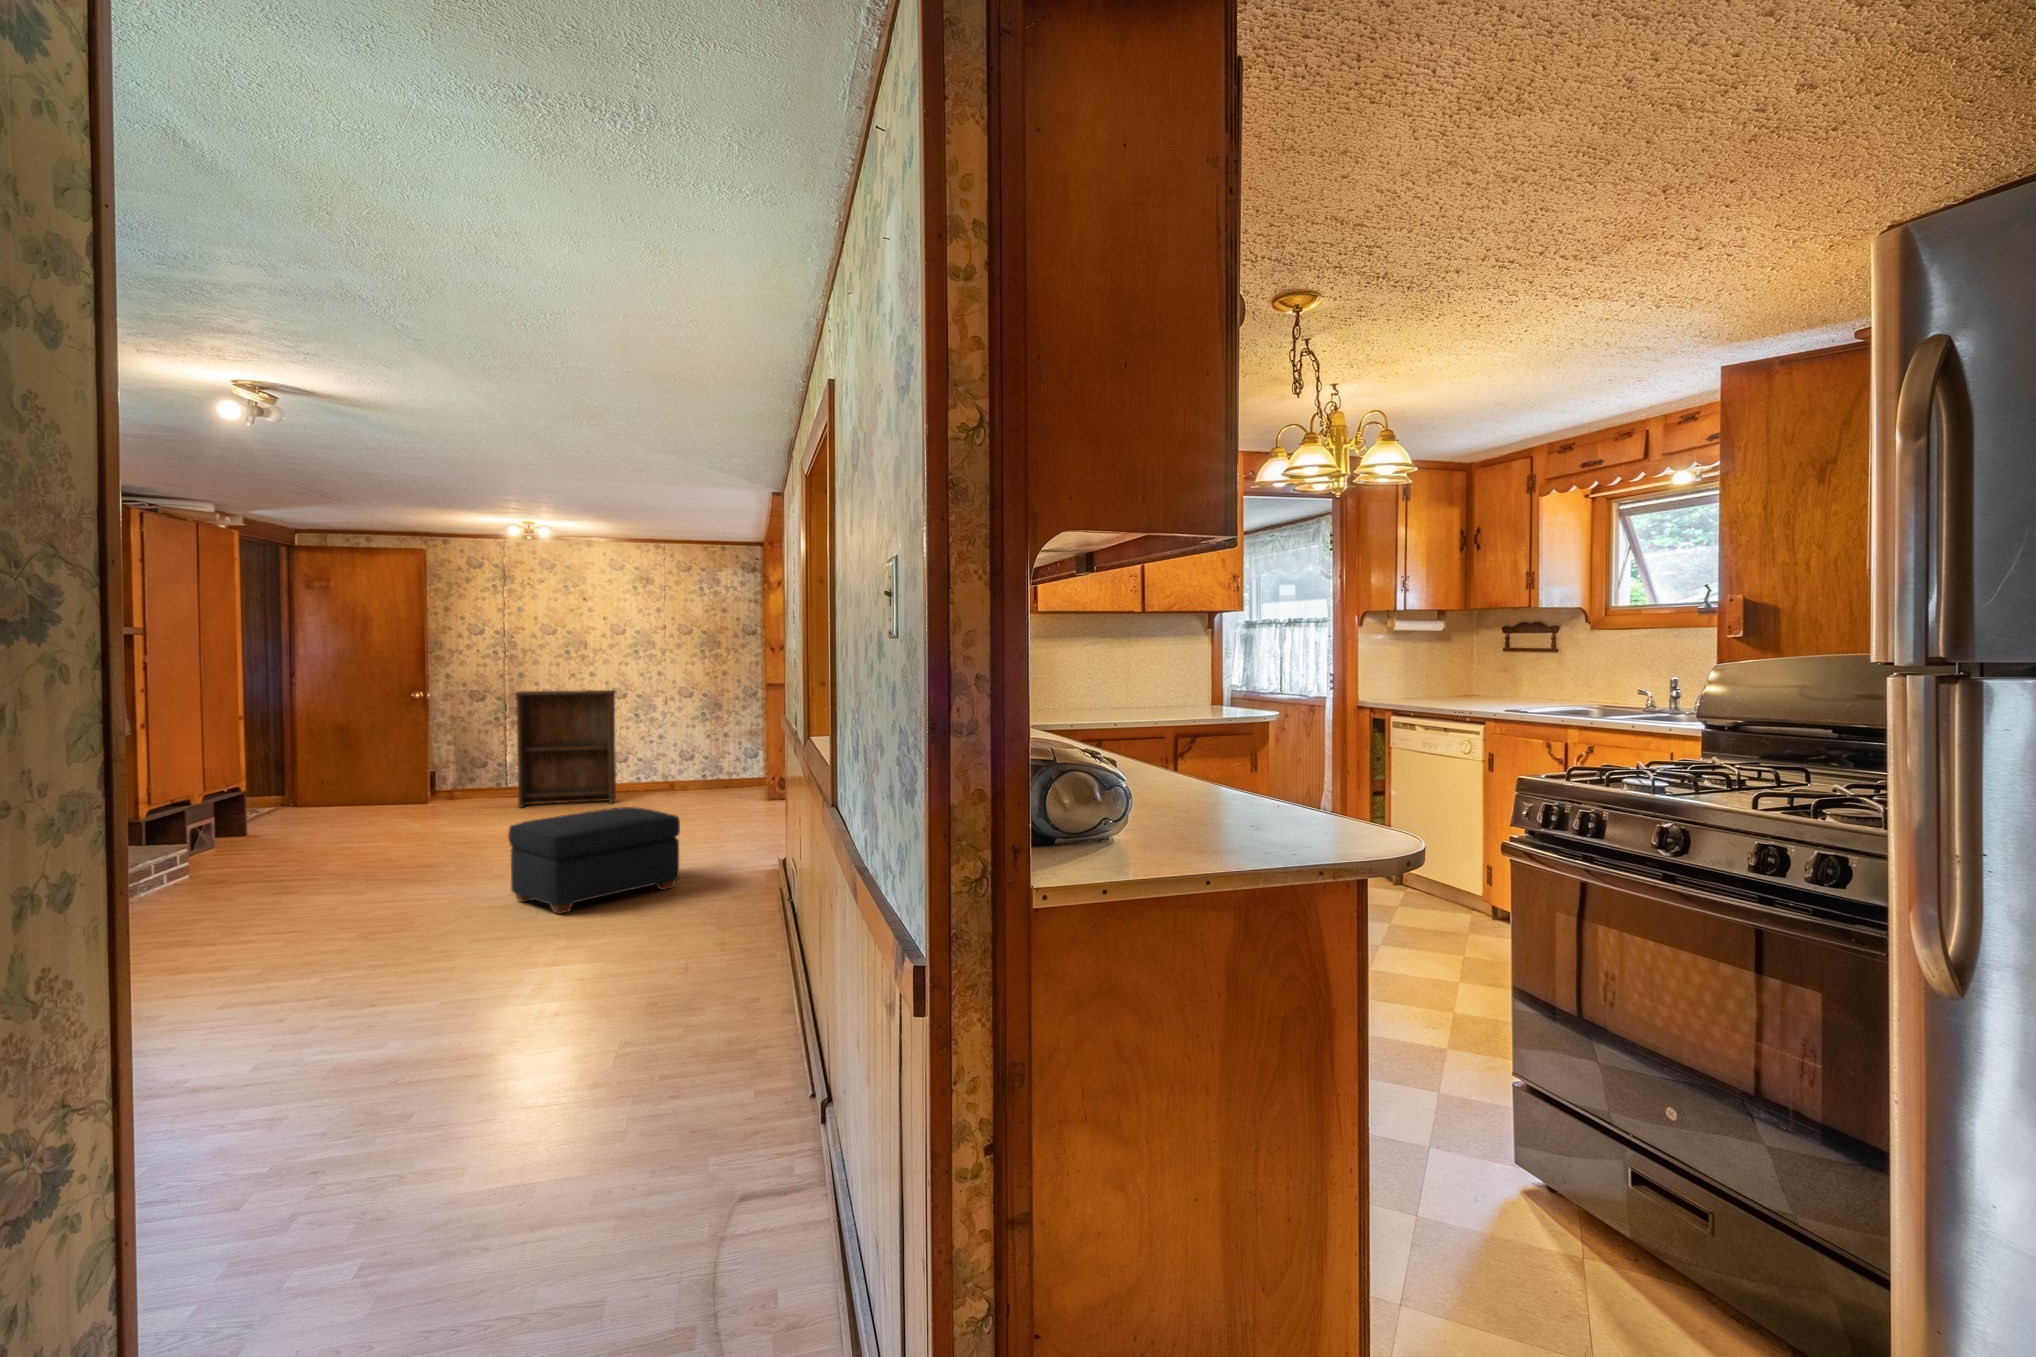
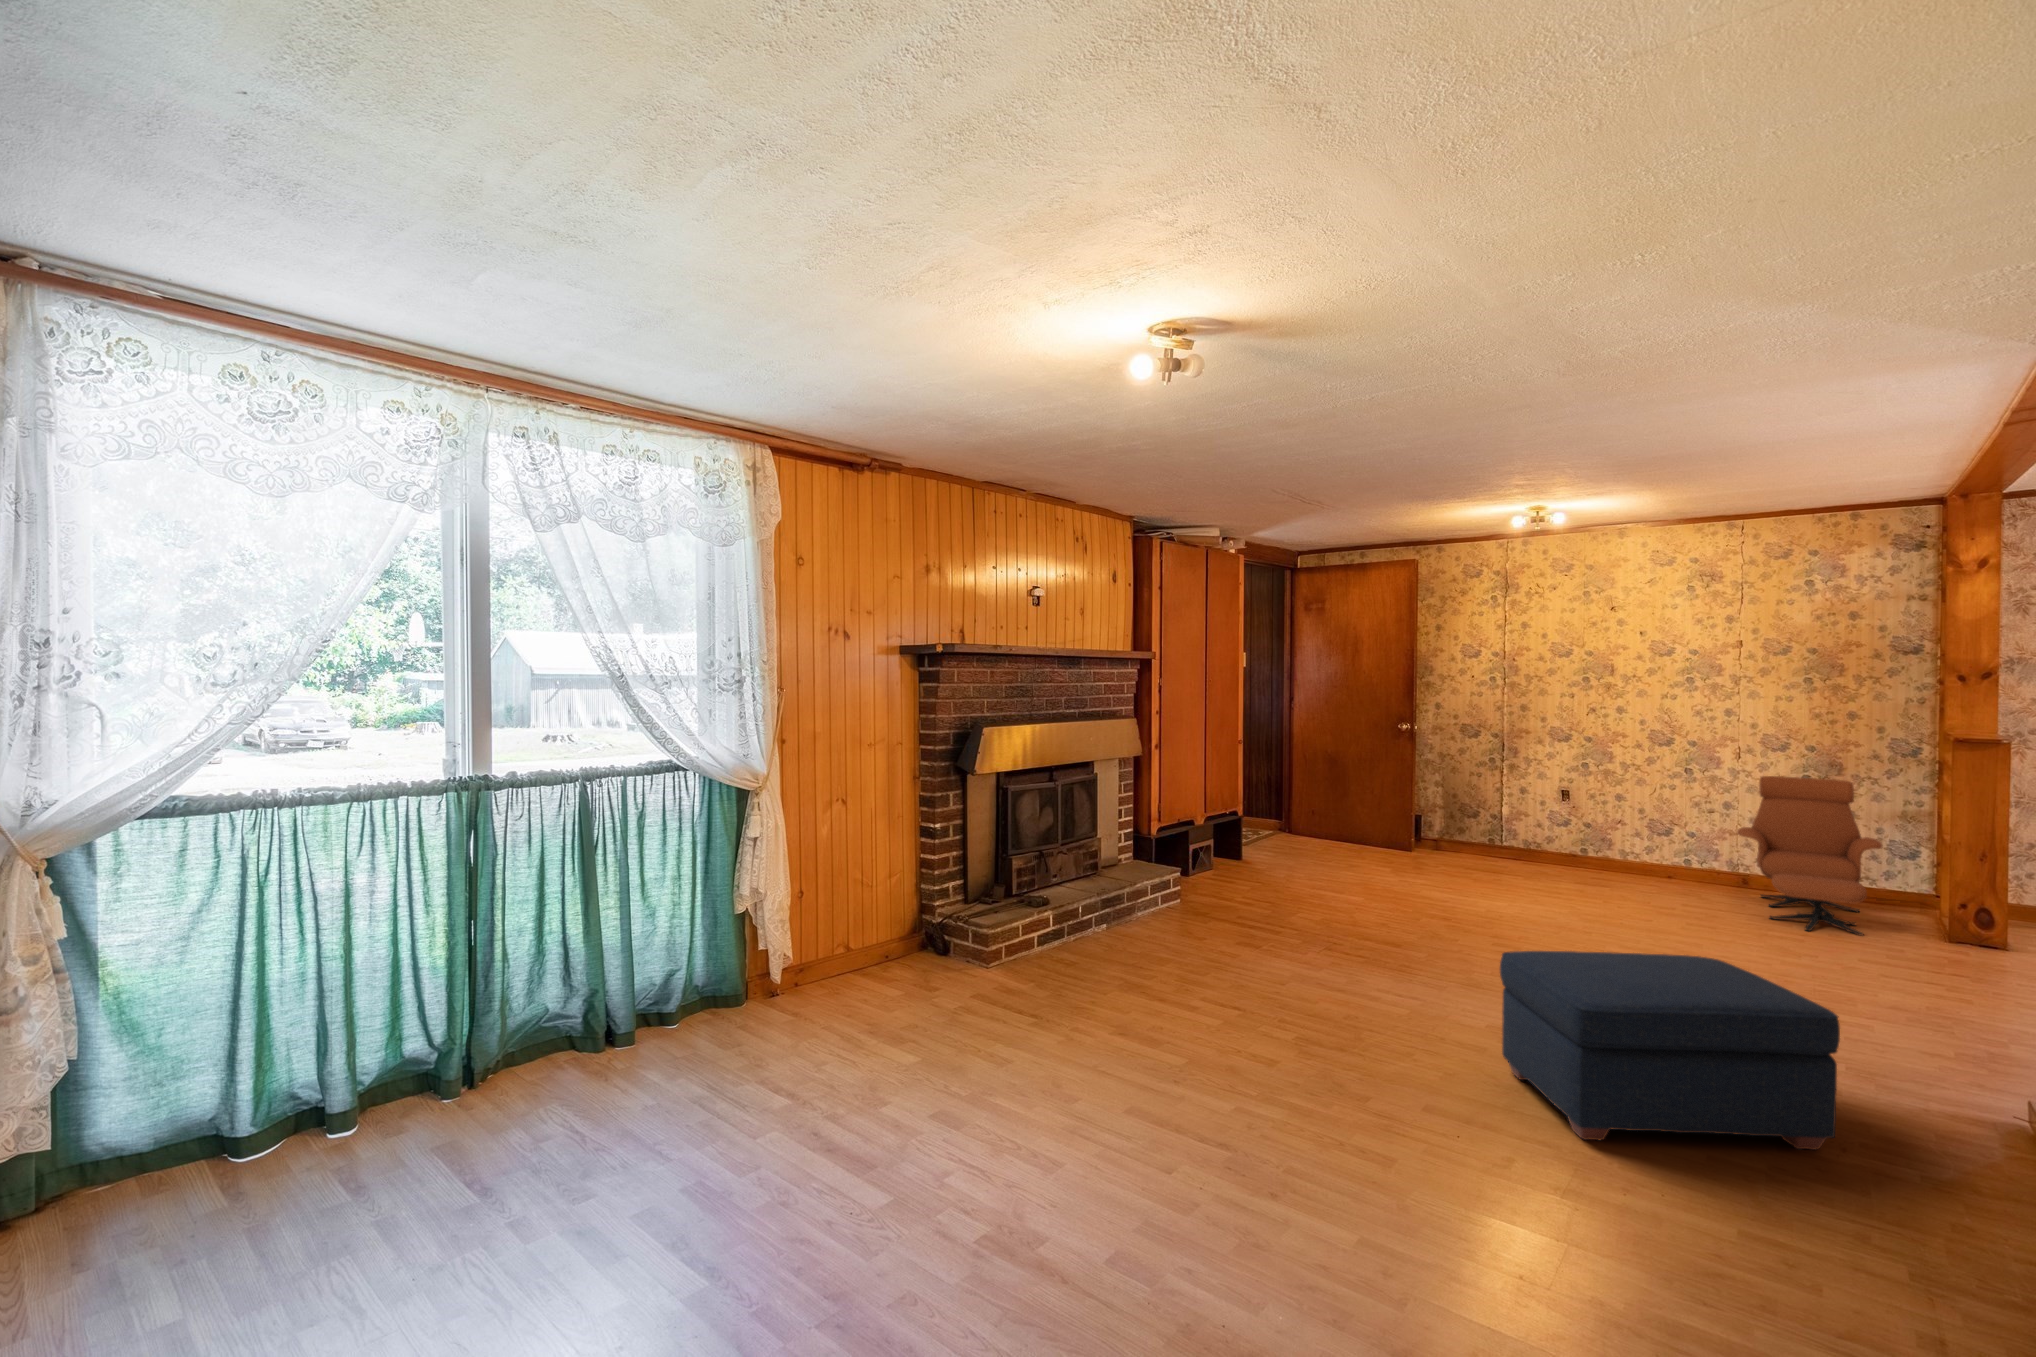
bookshelf: present [515,690,616,807] -> none [1513,728,1659,894]
lounge chair: none [664,713,738,807] -> present [1737,776,1883,935]

